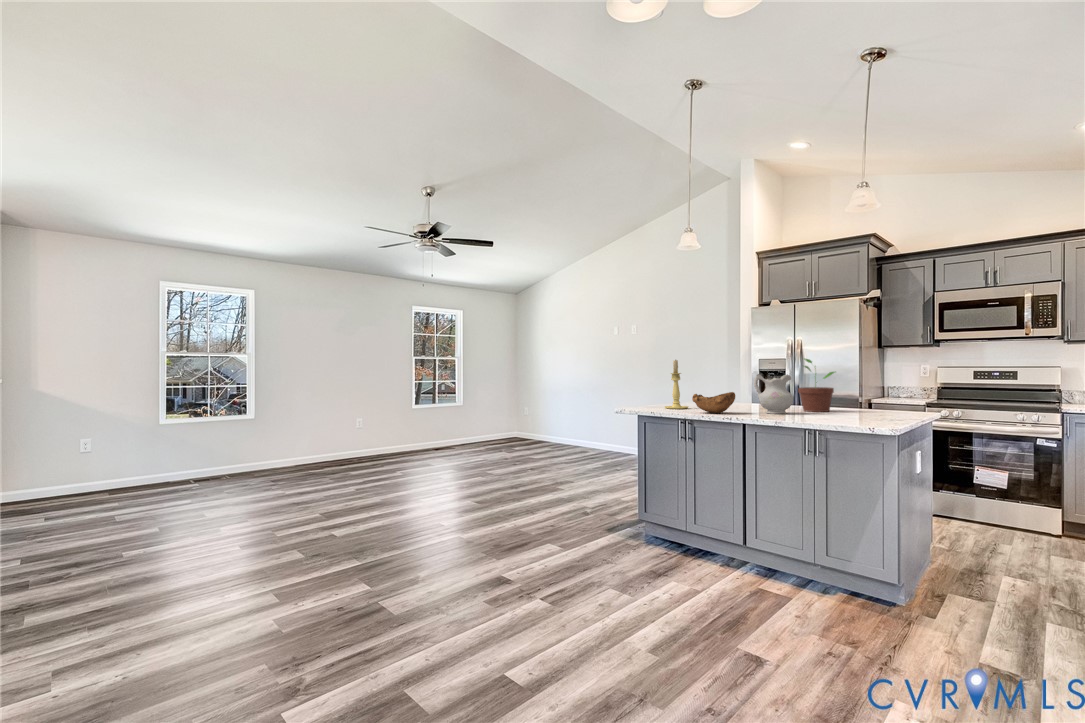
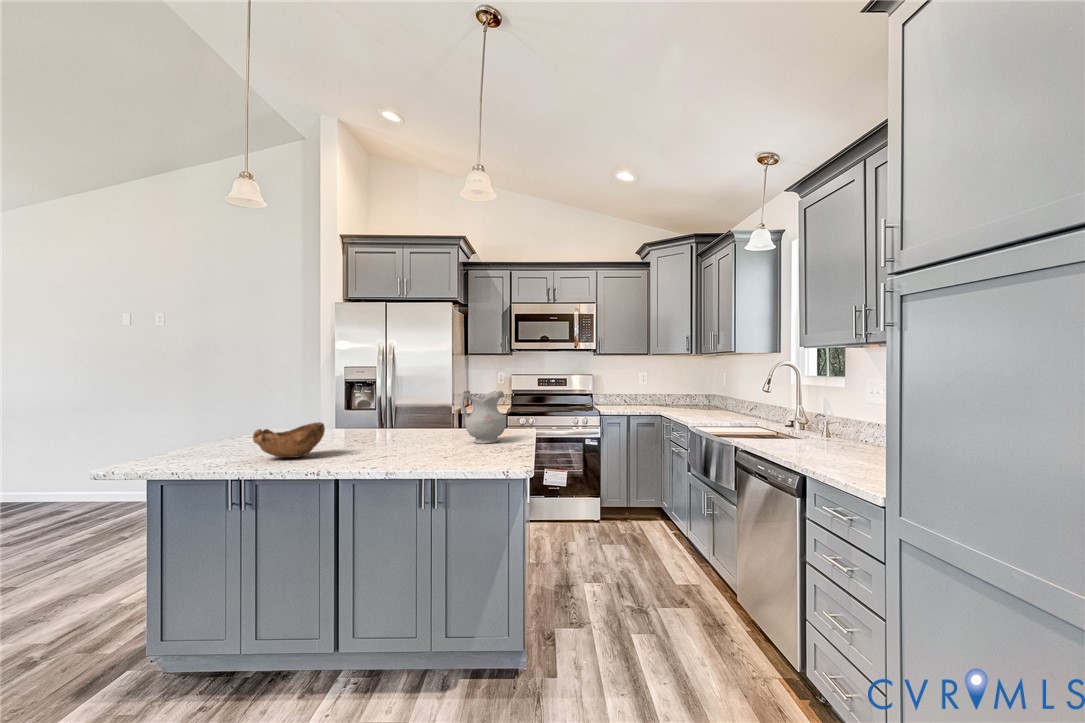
potted plant: present [798,359,835,412] -> none [404,369,449,438]
candle holder: present [665,360,688,409] -> none [201,371,246,453]
ceramic pitcher: present [754,374,793,414] -> present [460,391,506,443]

